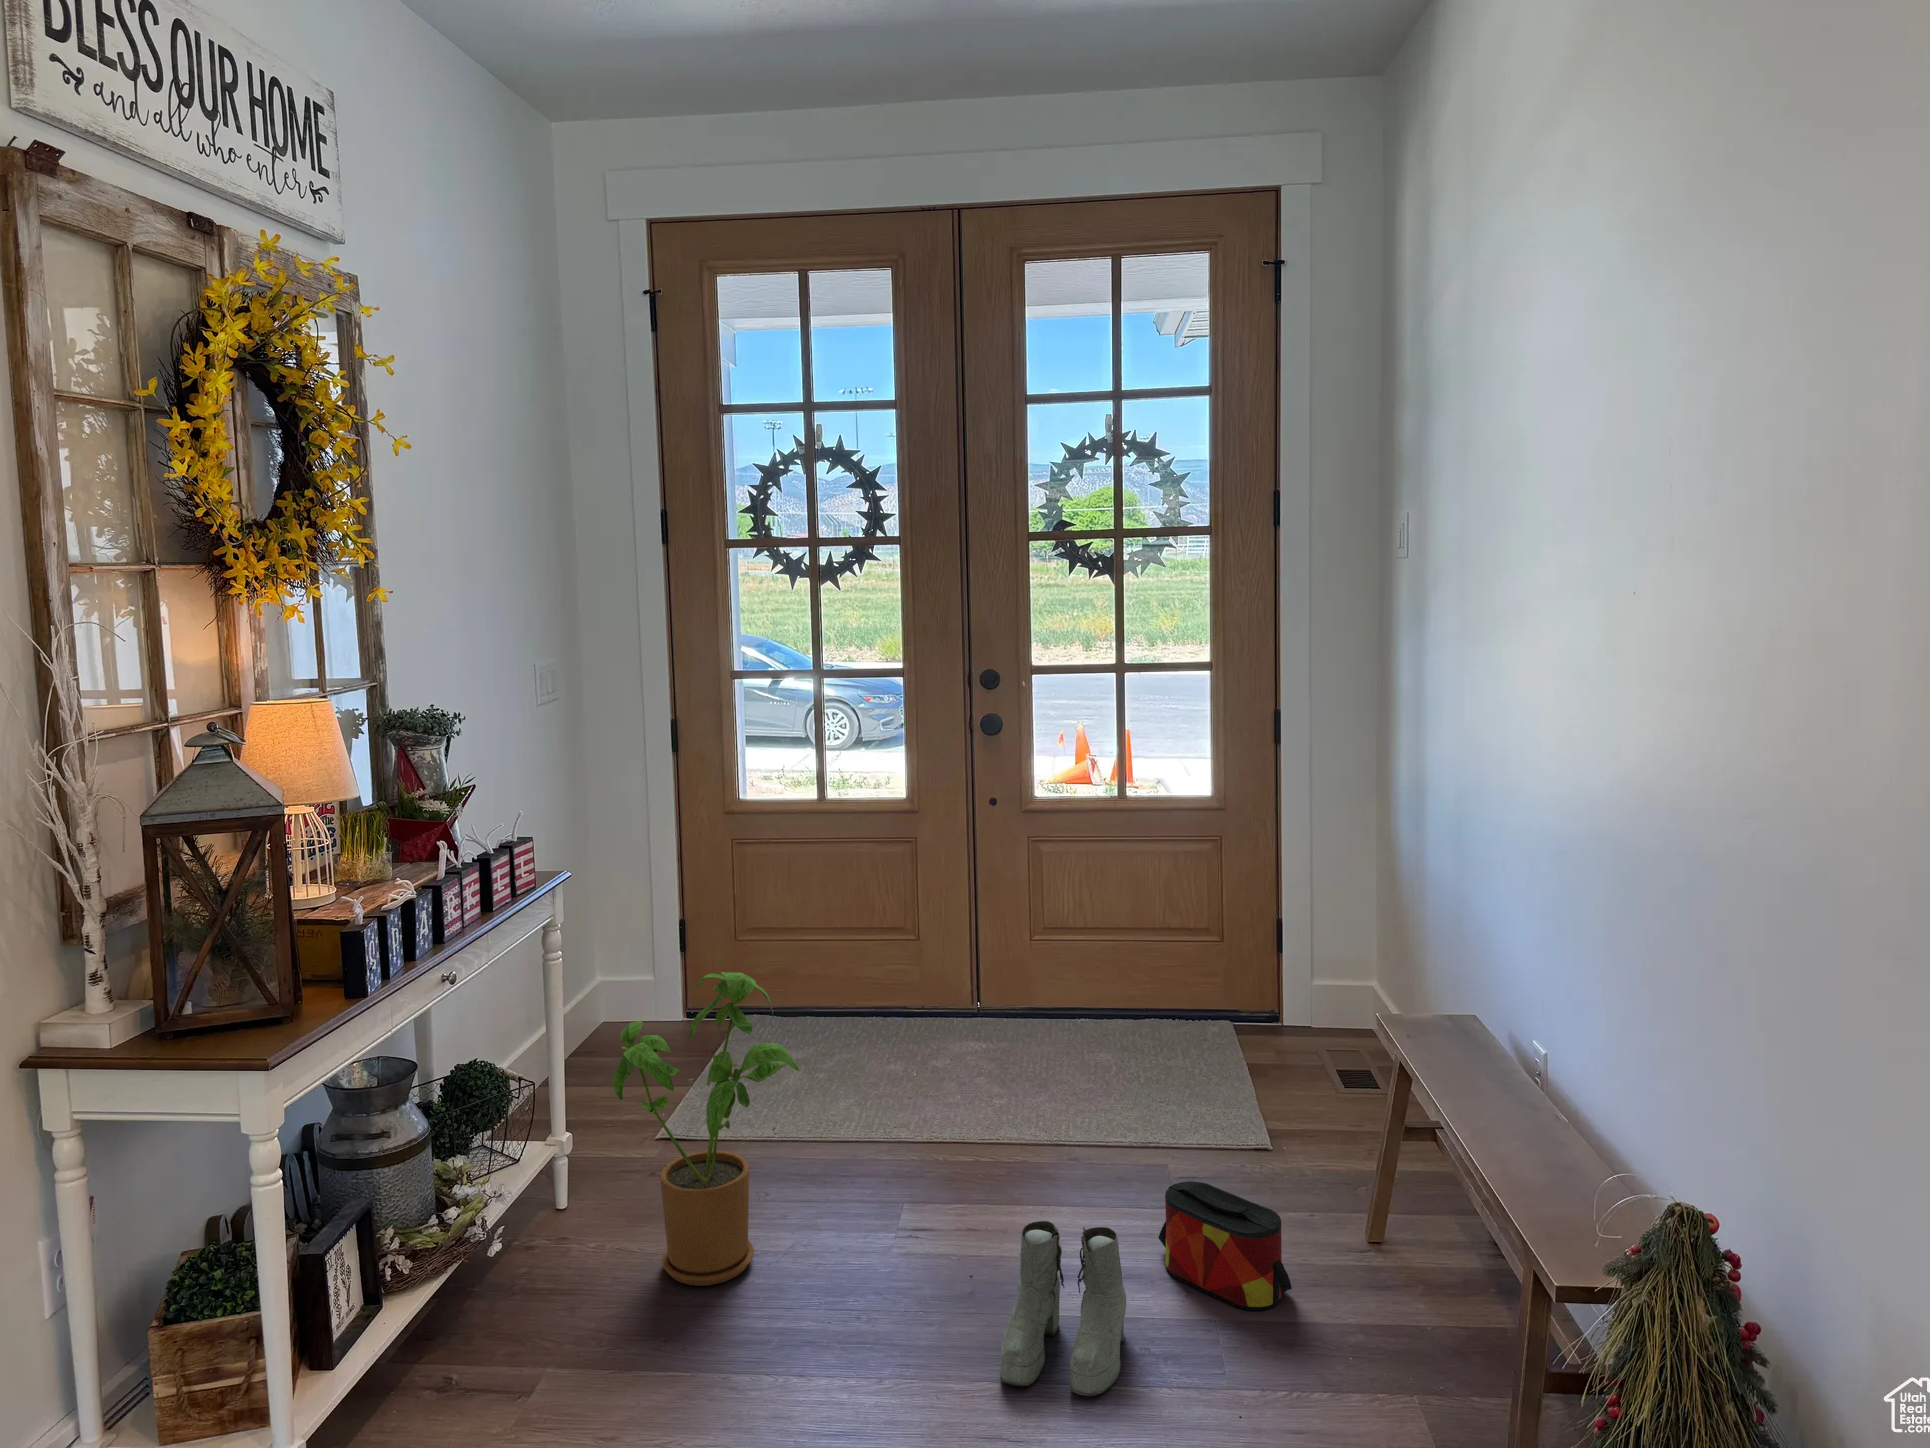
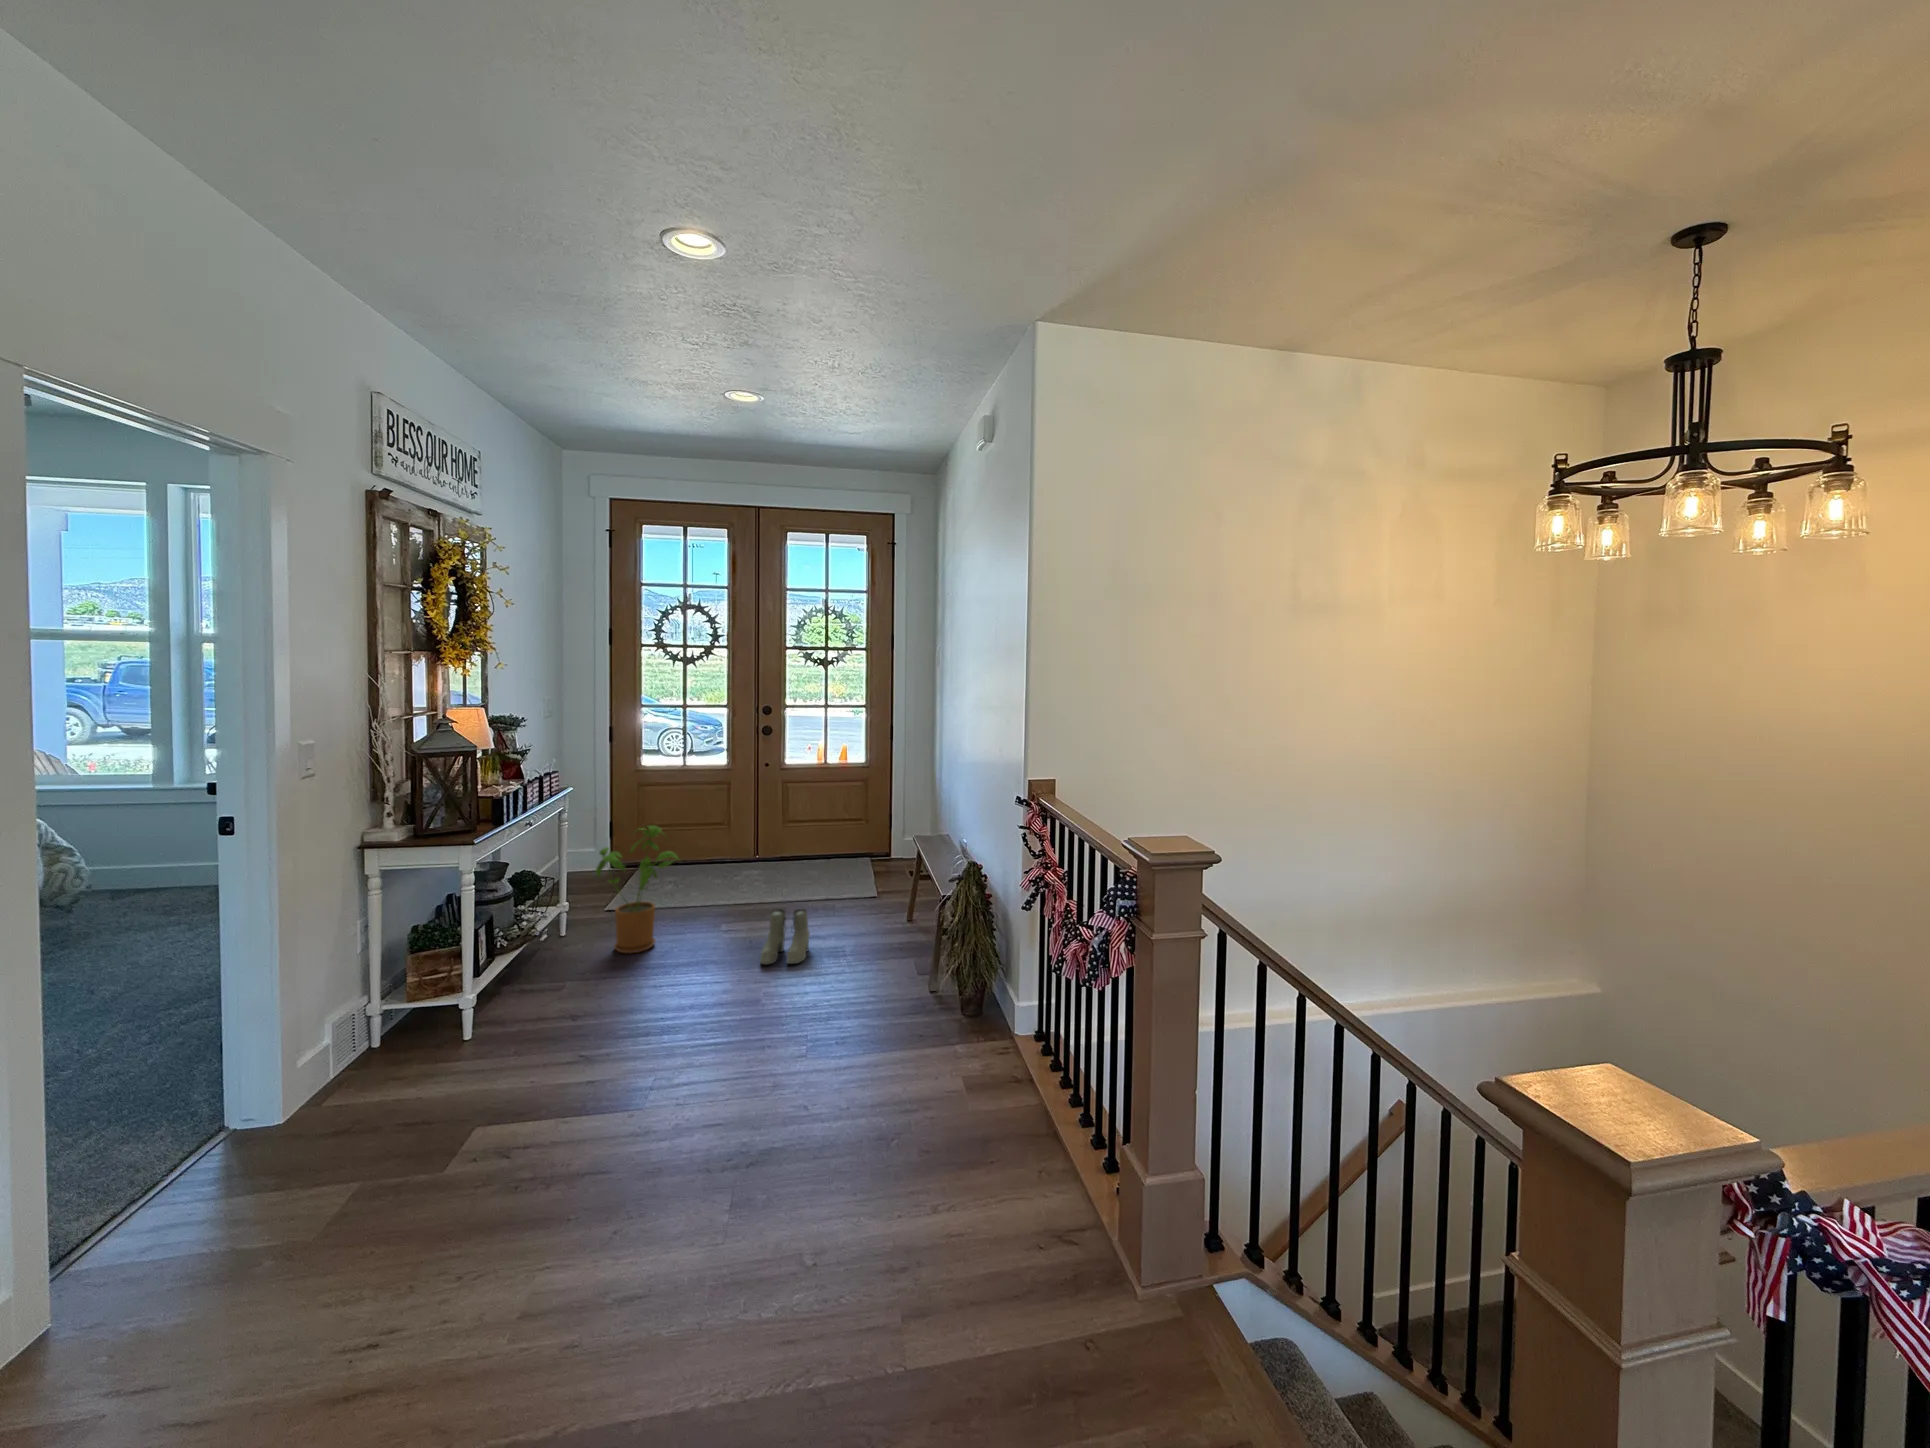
bag: present [1159,1181,1292,1311] -> none [826,899,873,939]

